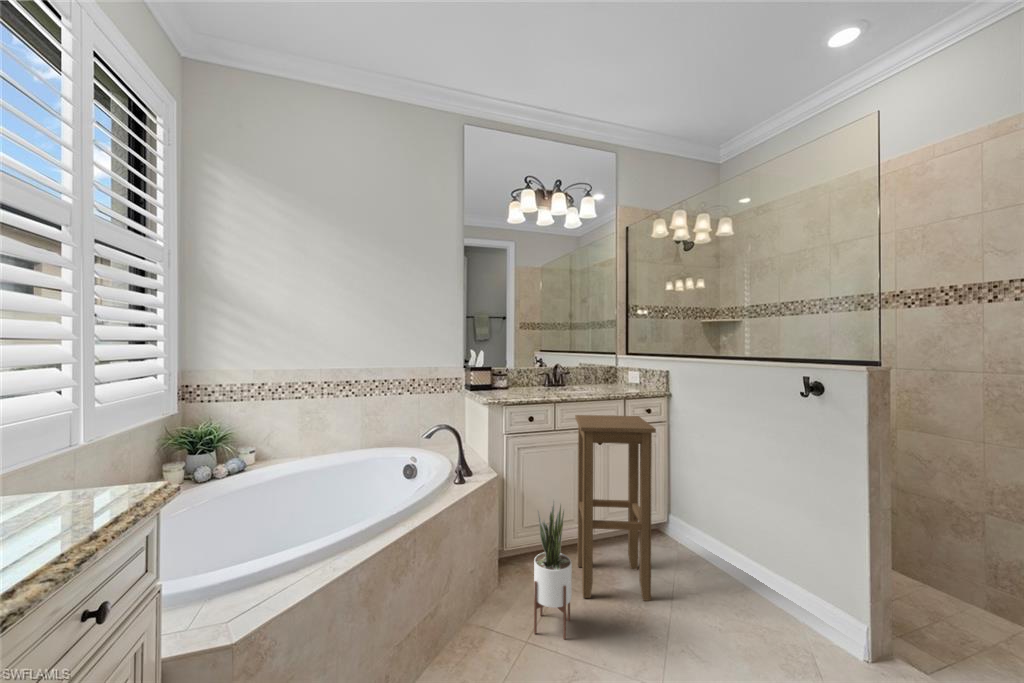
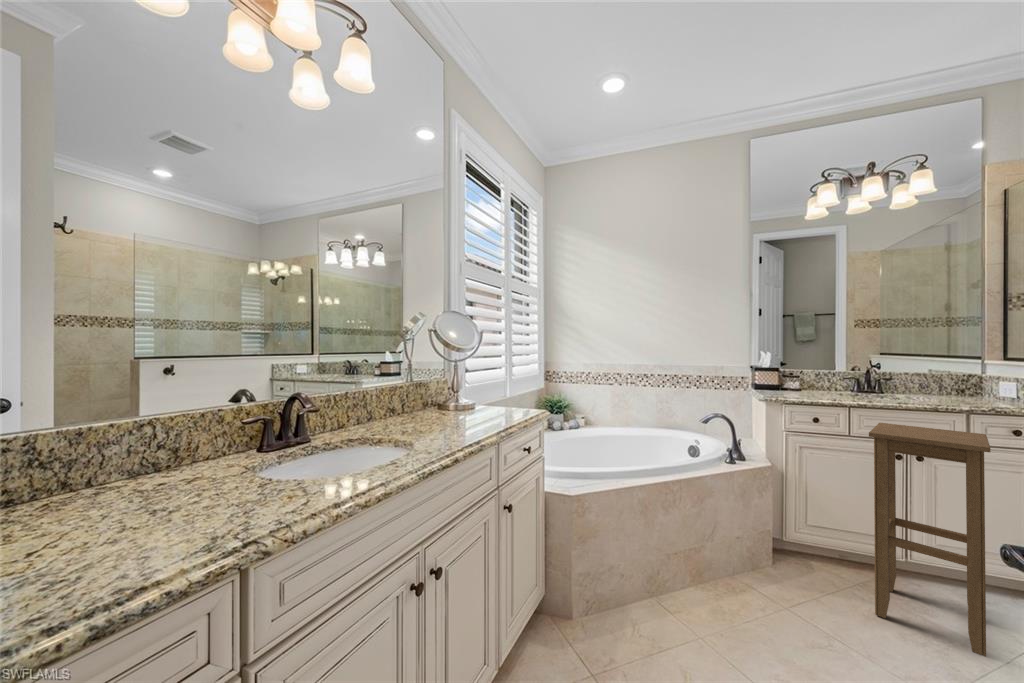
potted plant: present [534,501,572,639] -> none [797,496,848,634]

